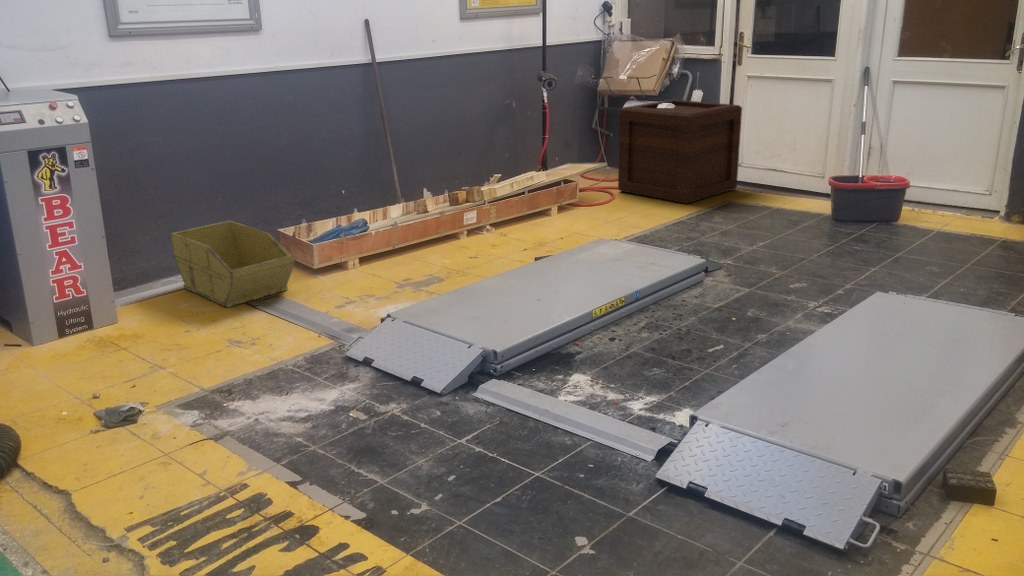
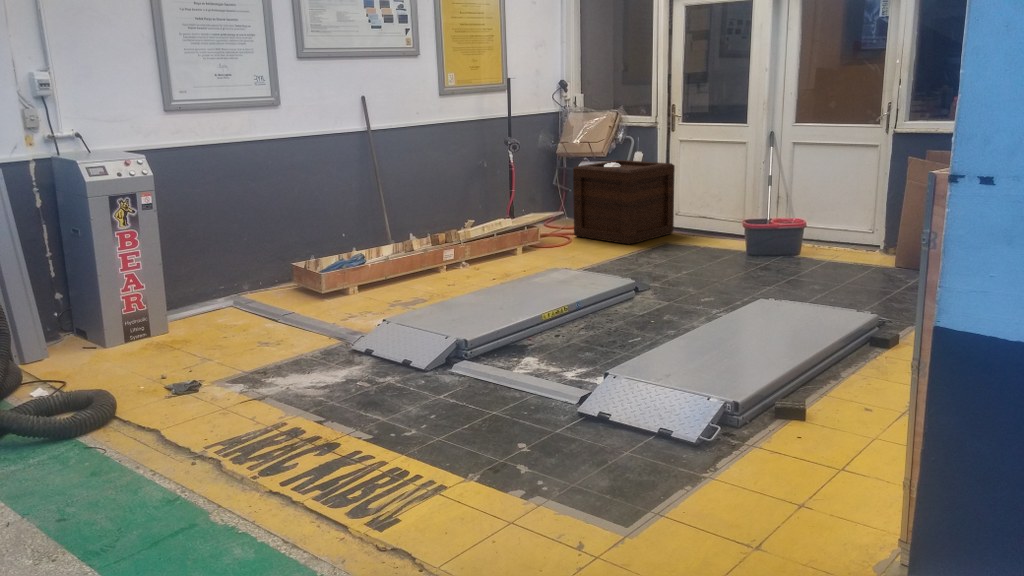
storage bin: present [170,221,294,307] -> none [207,256,308,321]

